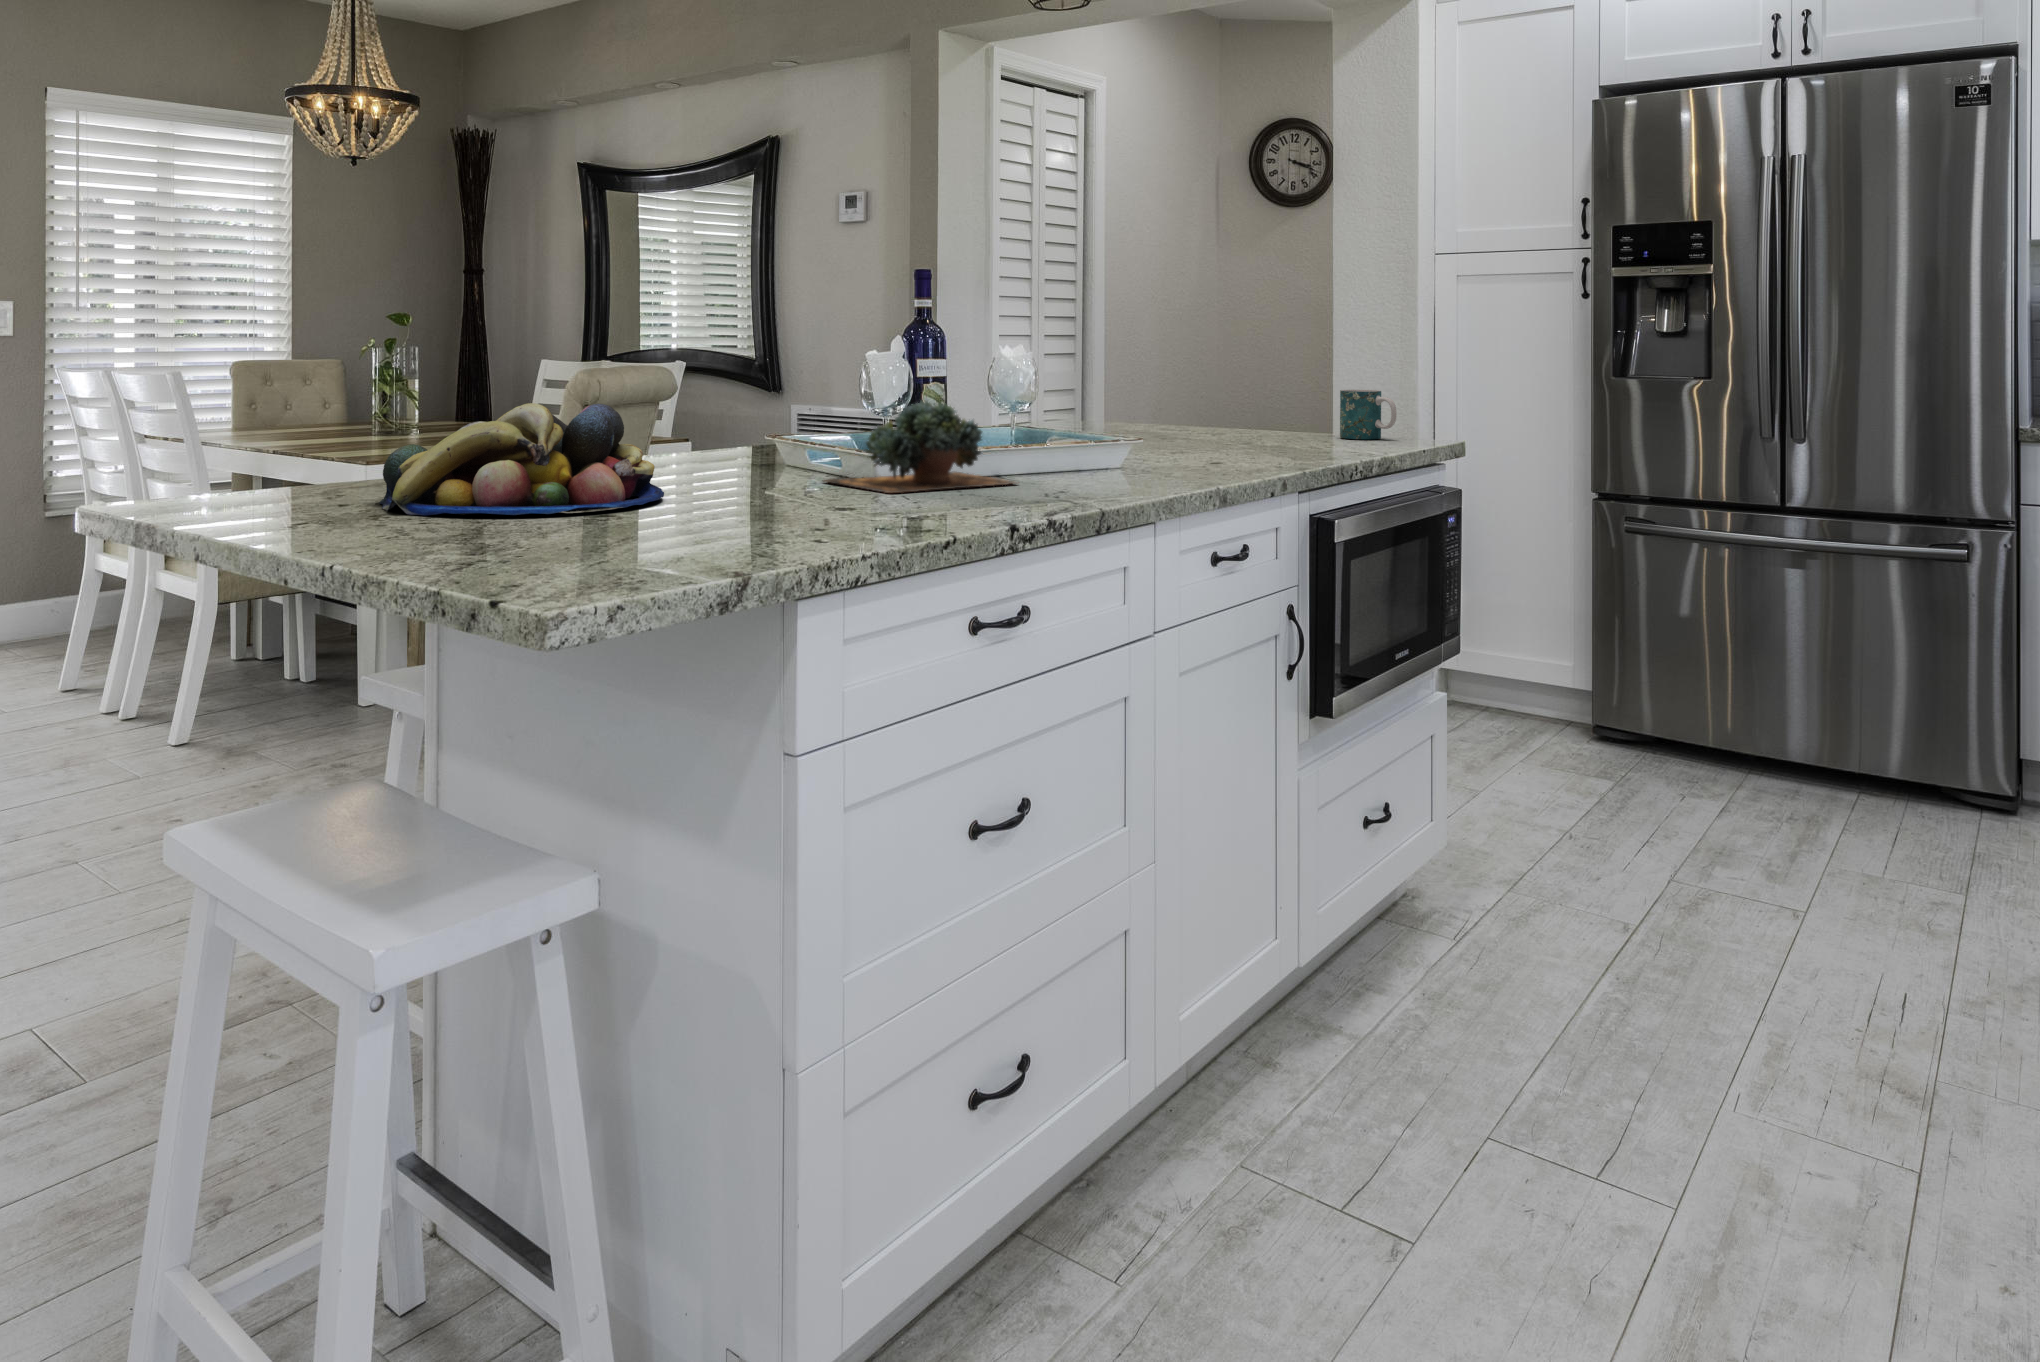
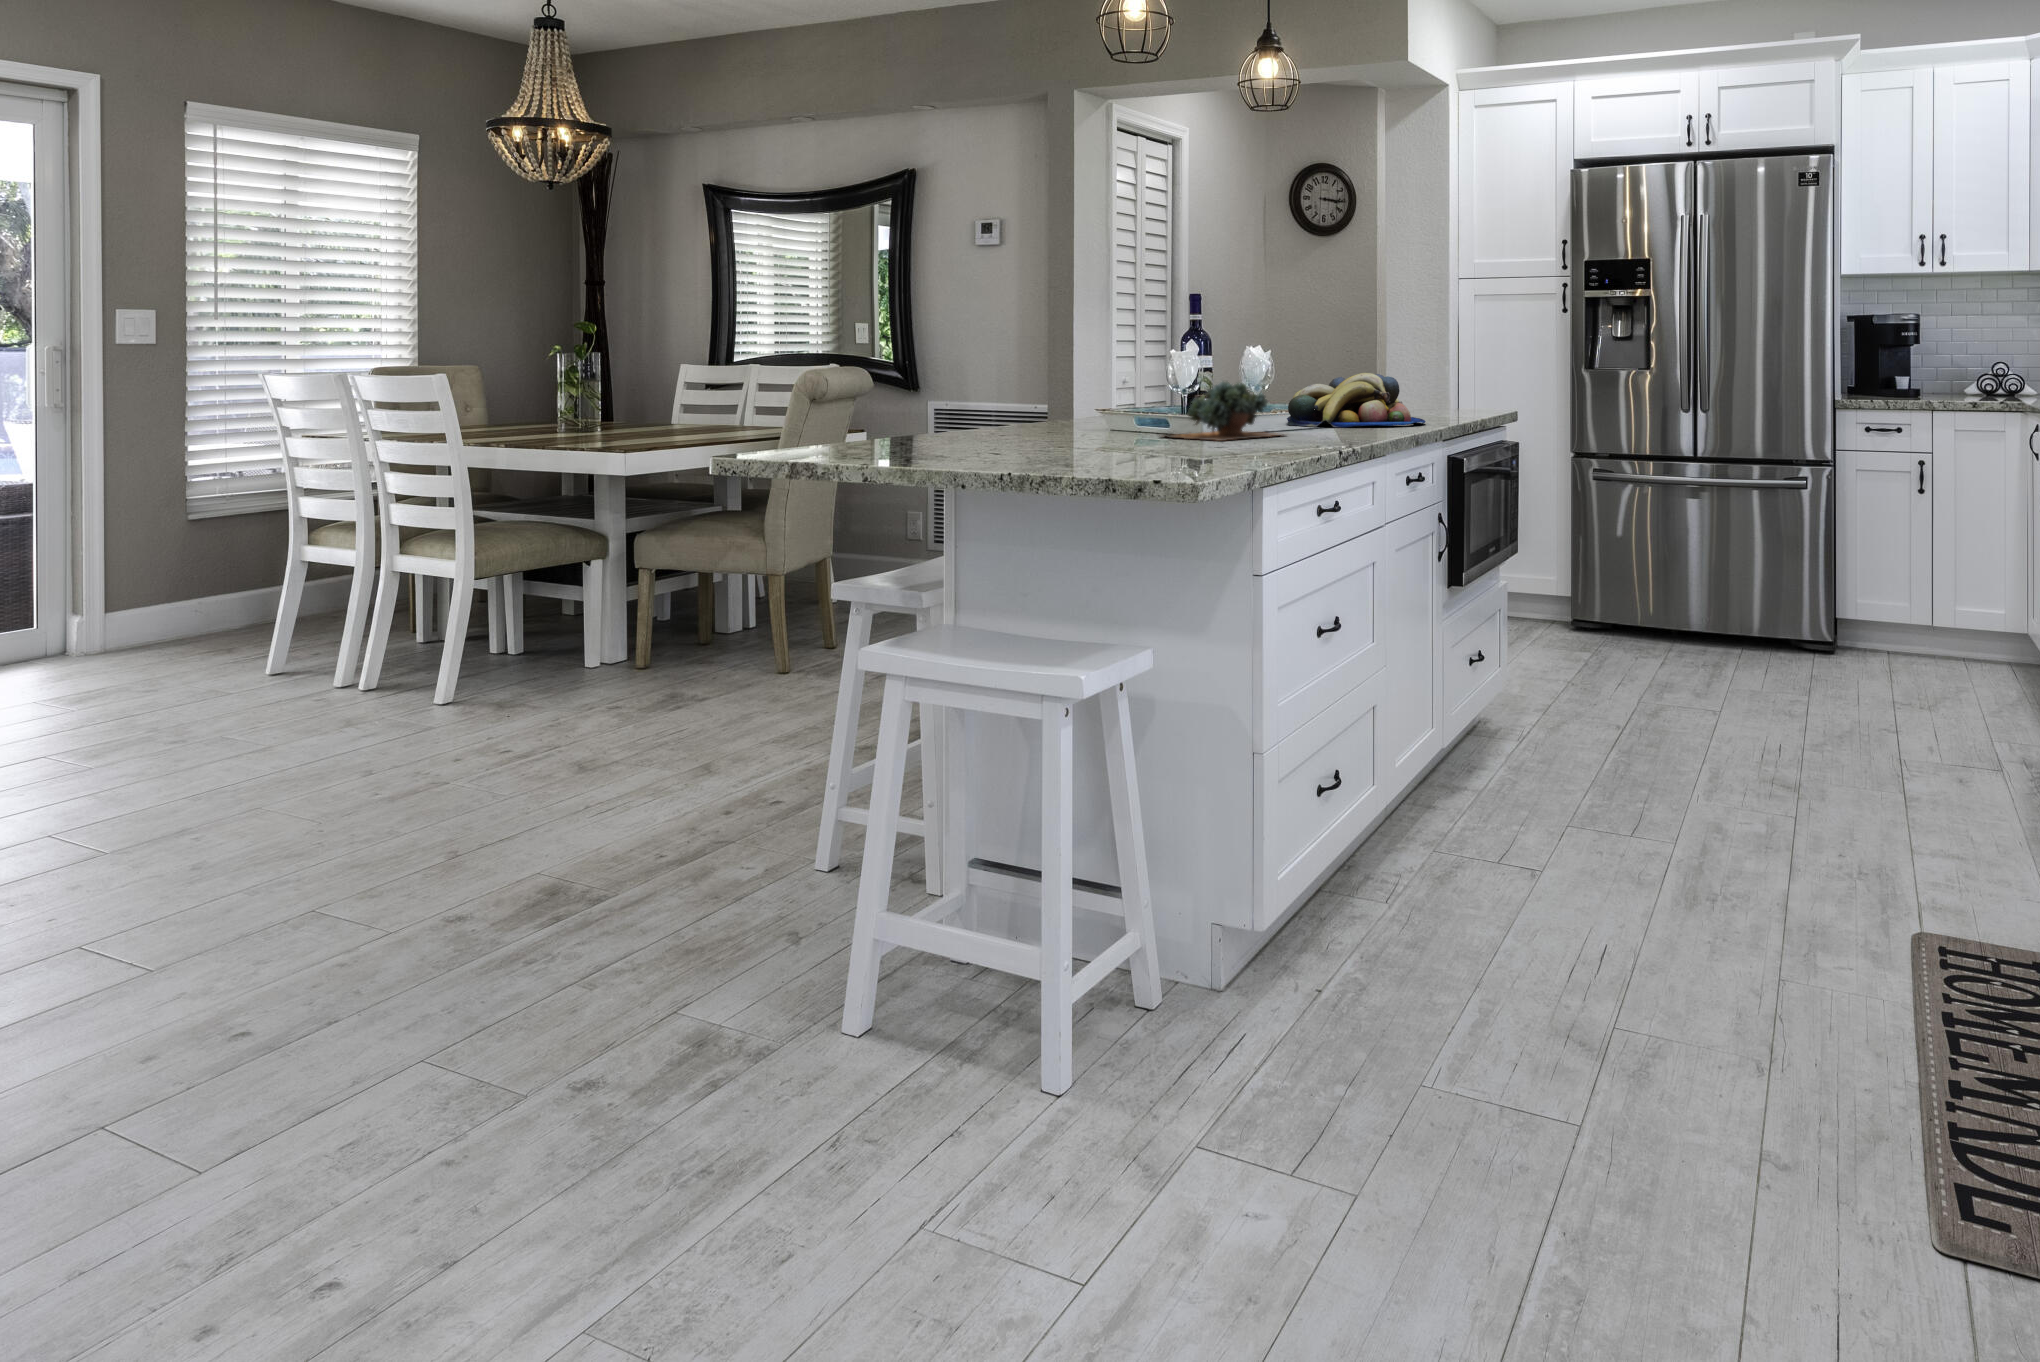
mug: present [1340,390,1396,439] -> none [1430,377,1469,411]
fruit bowl: present [379,403,664,515] -> present [1287,373,1426,427]

